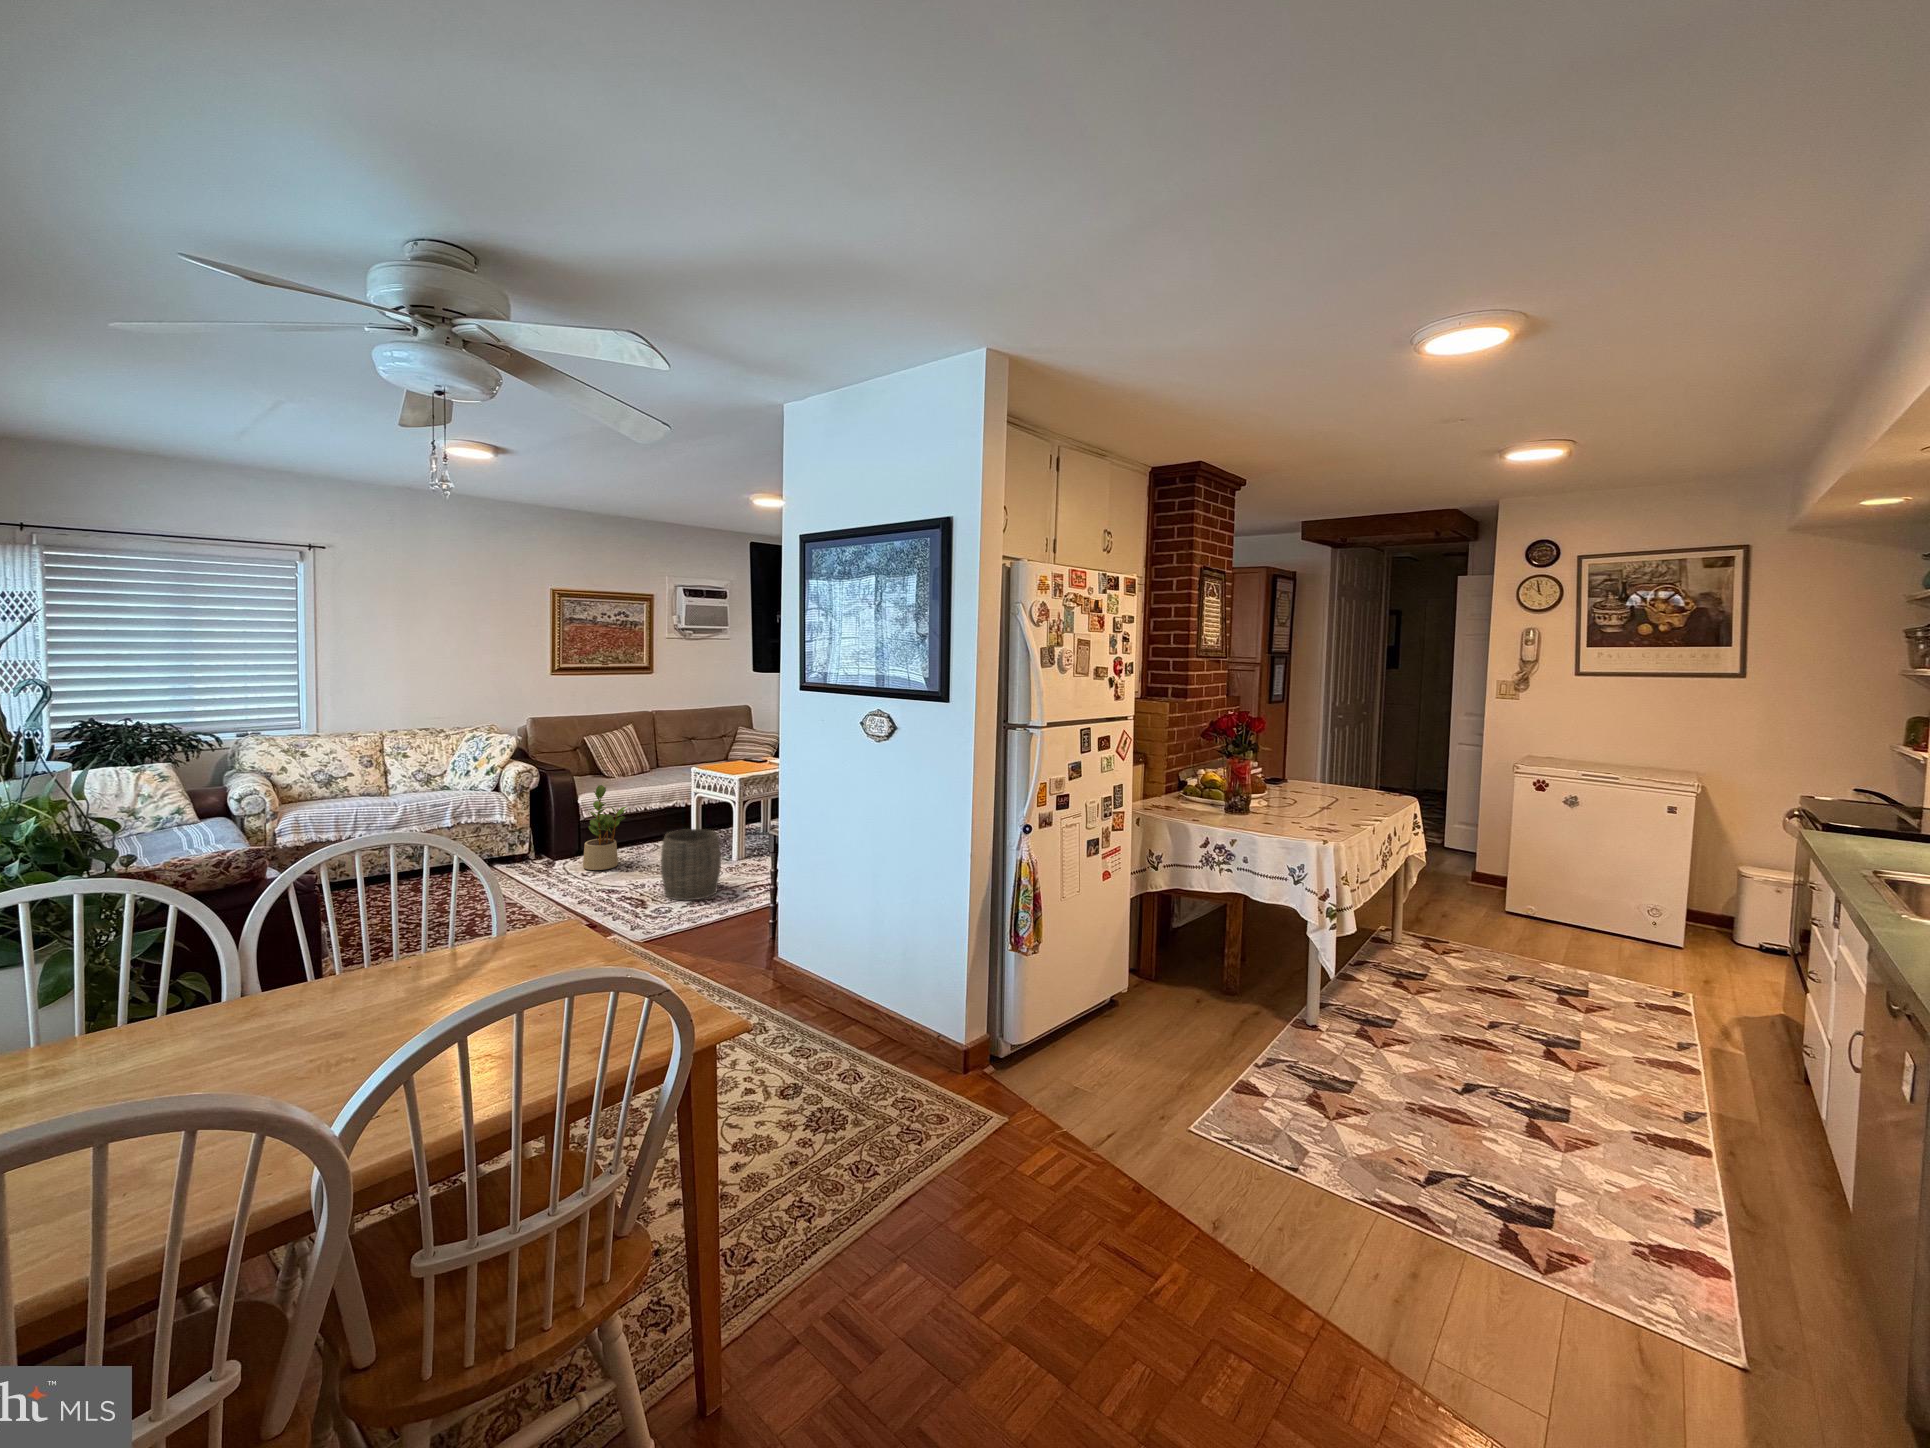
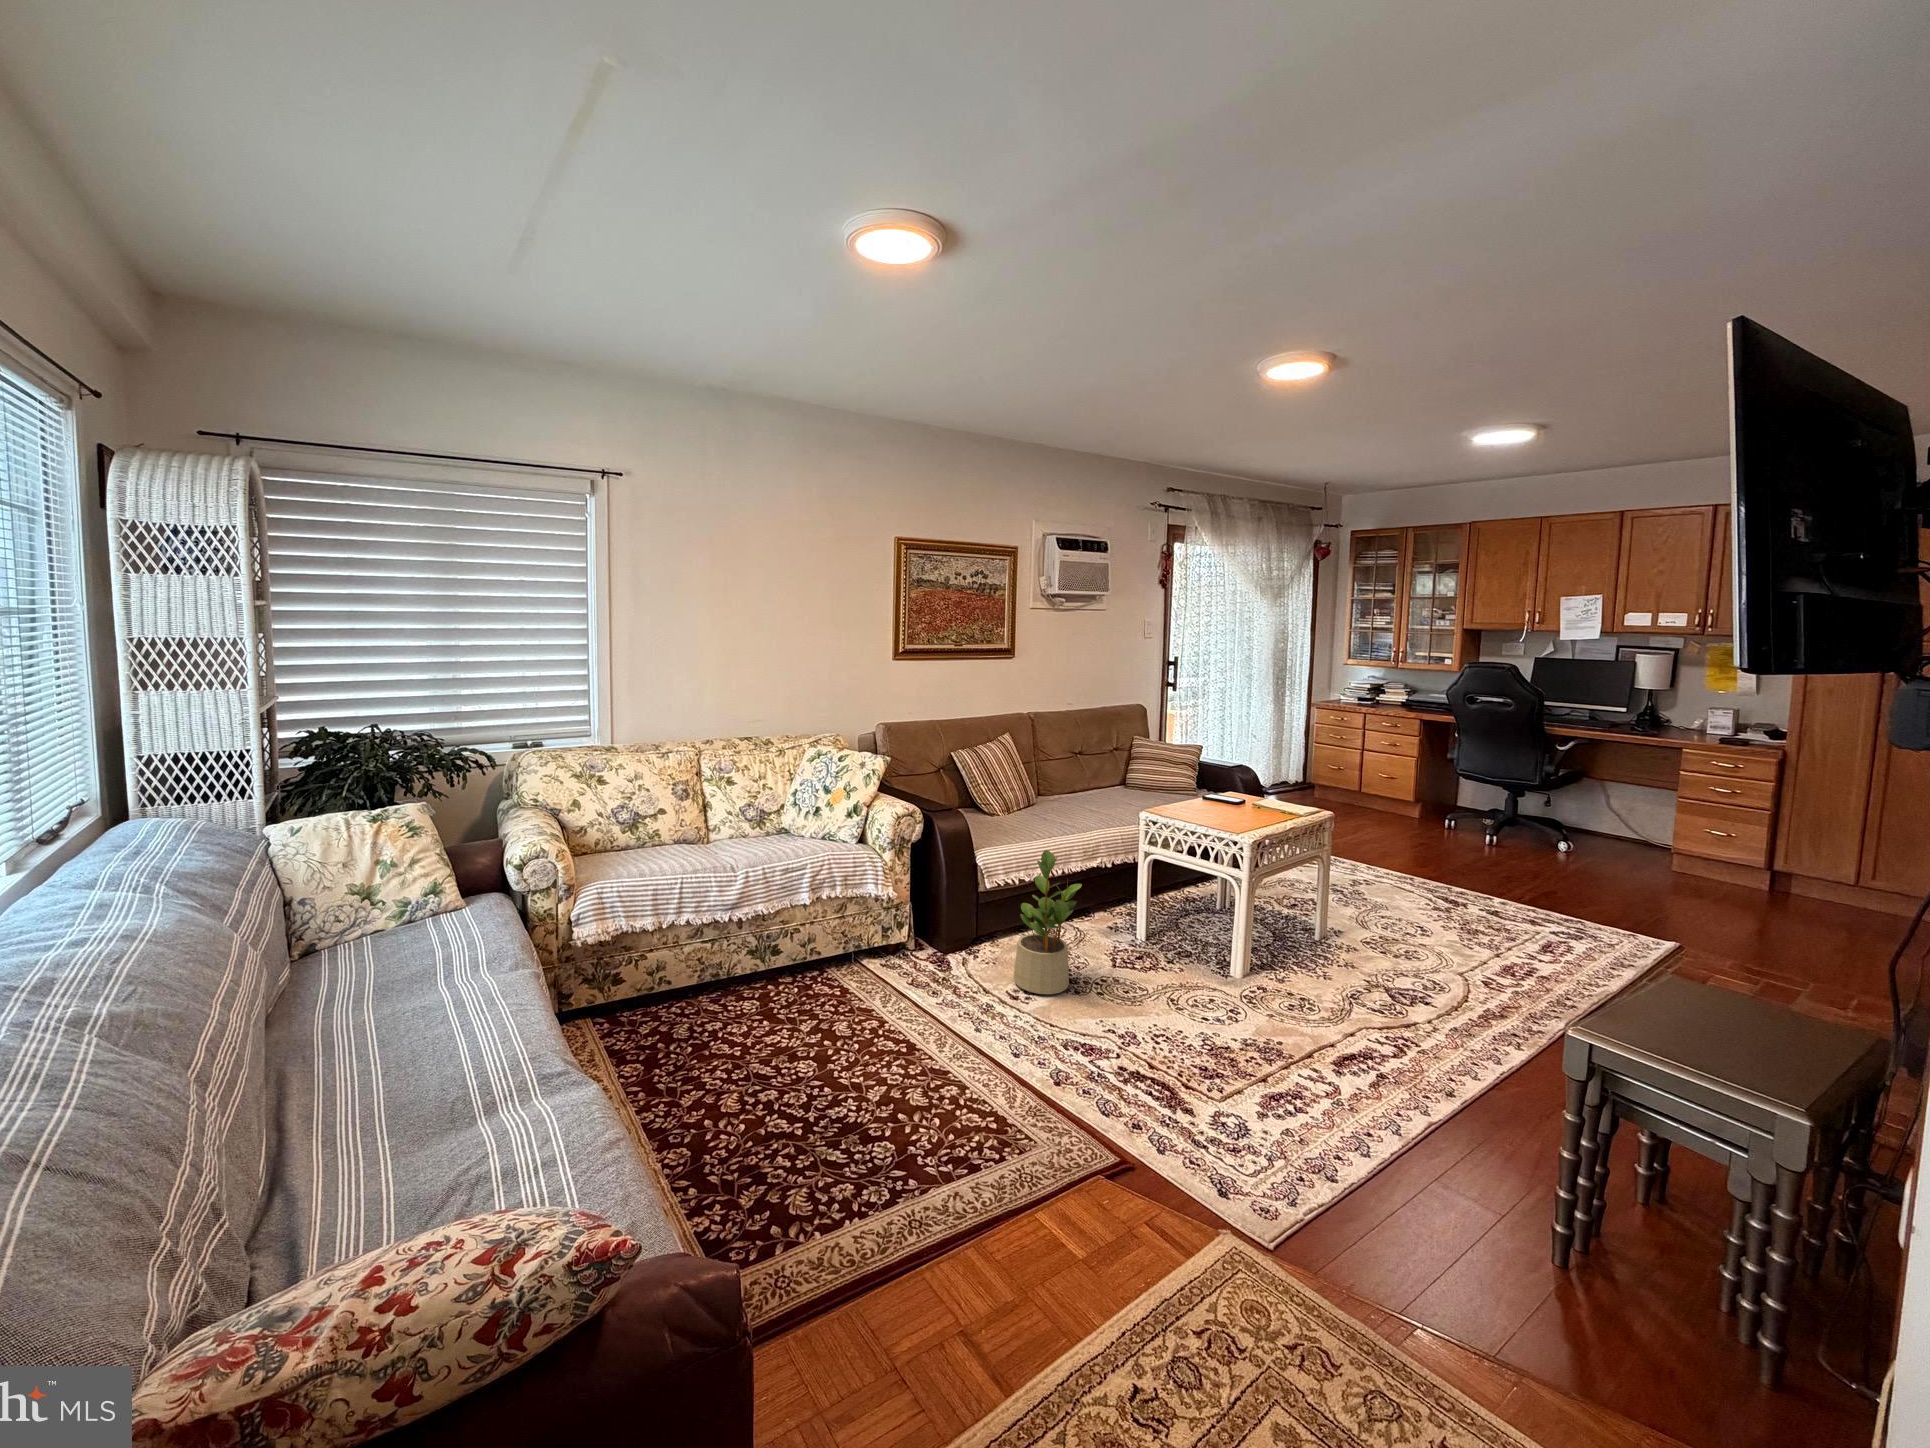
woven basket: present [661,829,721,900] -> none [1211,953,1332,1109]

